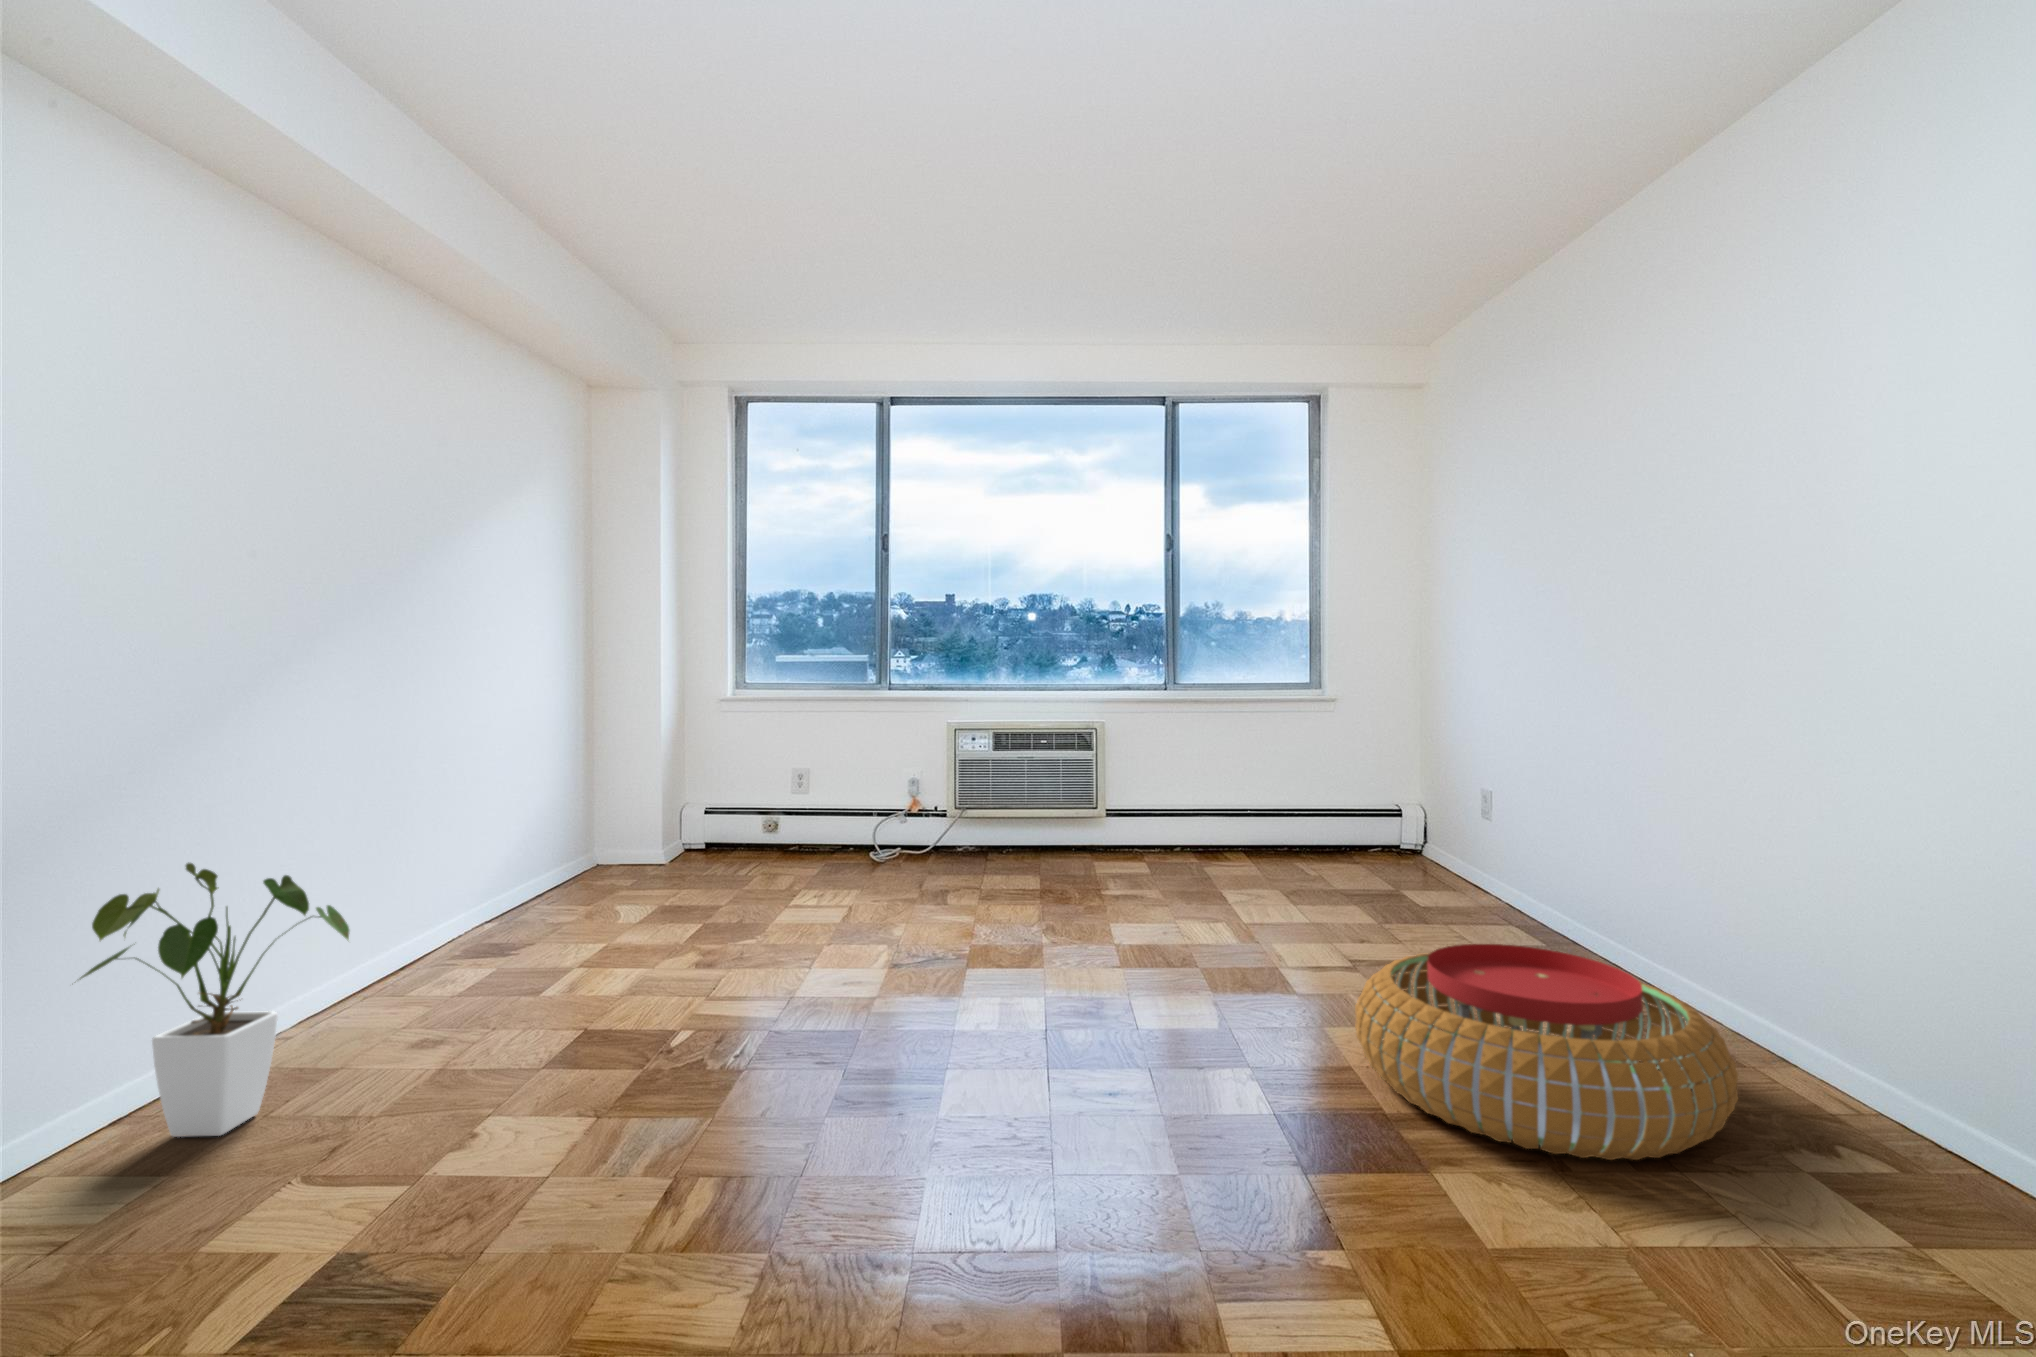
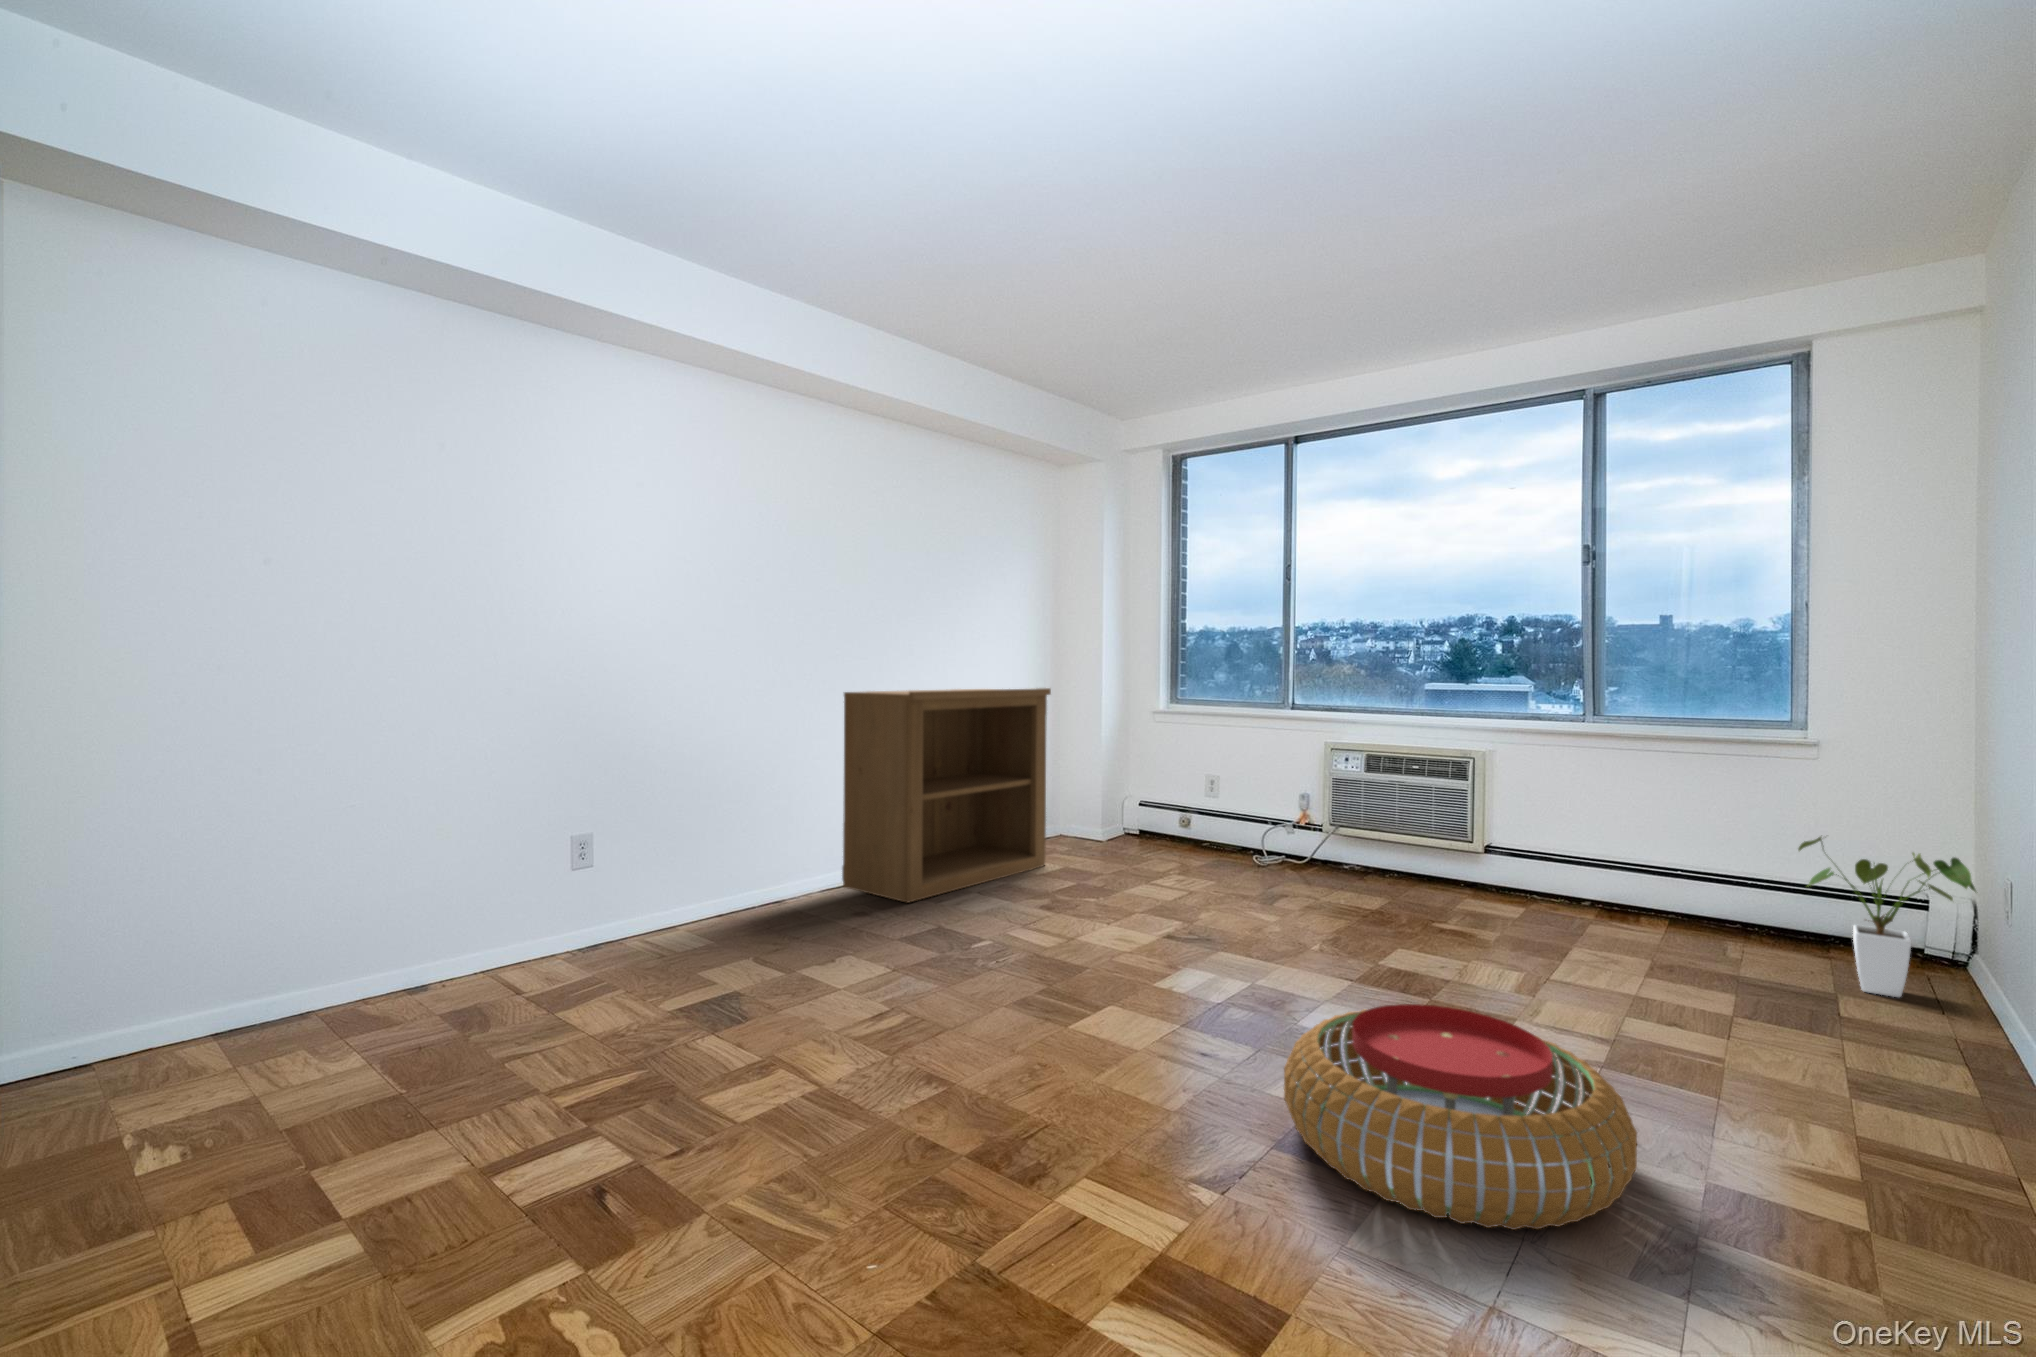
bookshelf: none [335,647,650,1000] -> present [842,688,1051,903]
house plant: present [80,863,349,1137] -> present [1798,837,1976,997]

